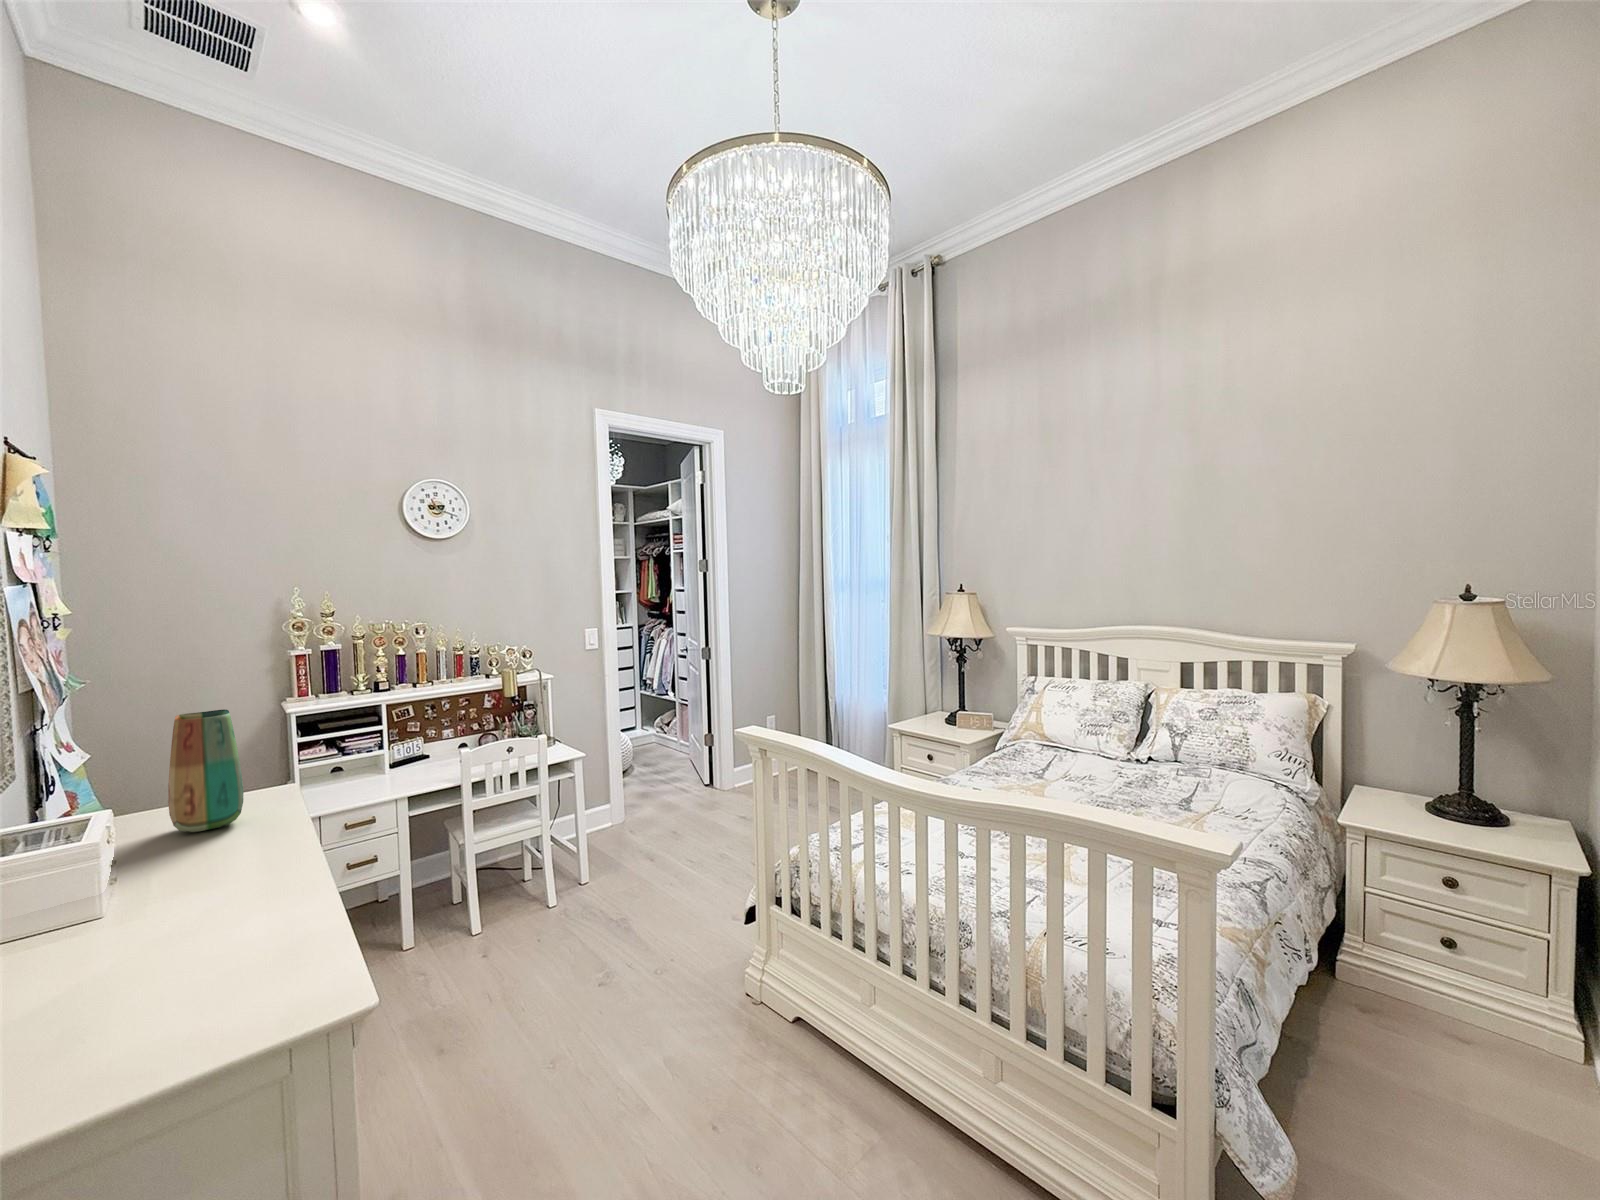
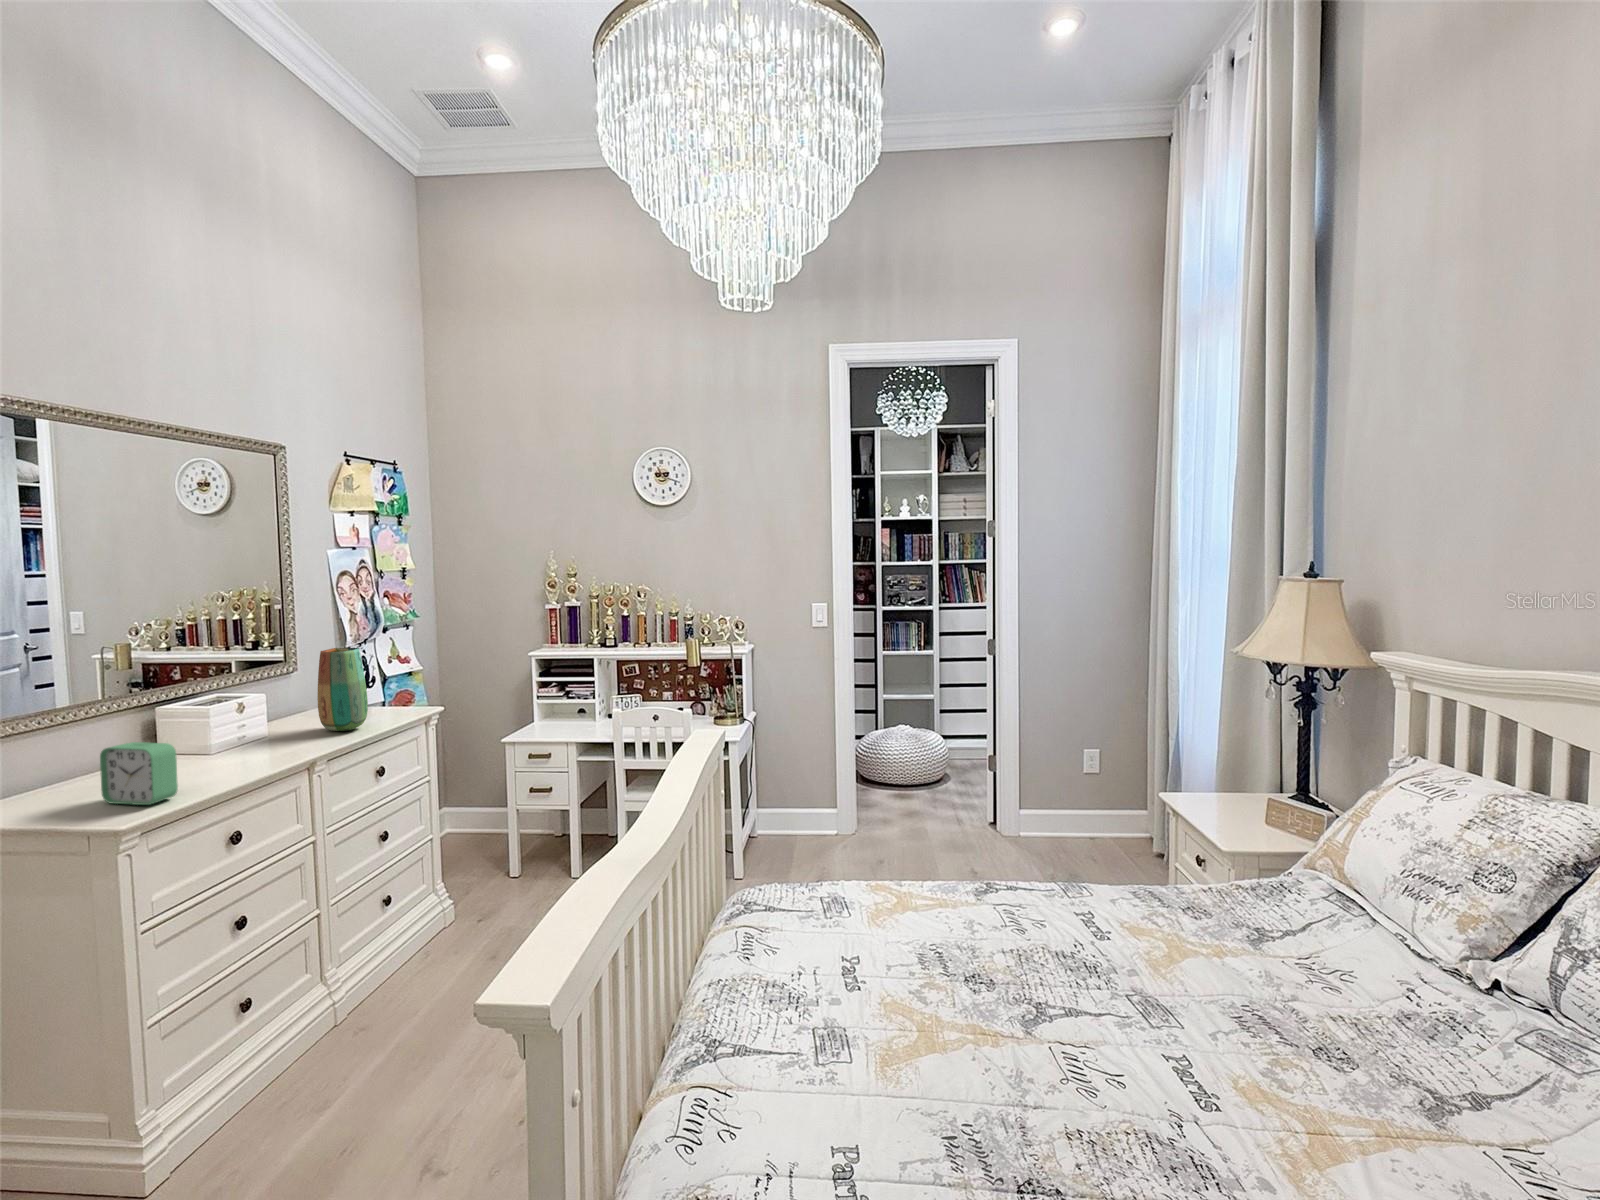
alarm clock: none [54,869,209,1004] -> present [100,742,178,805]

